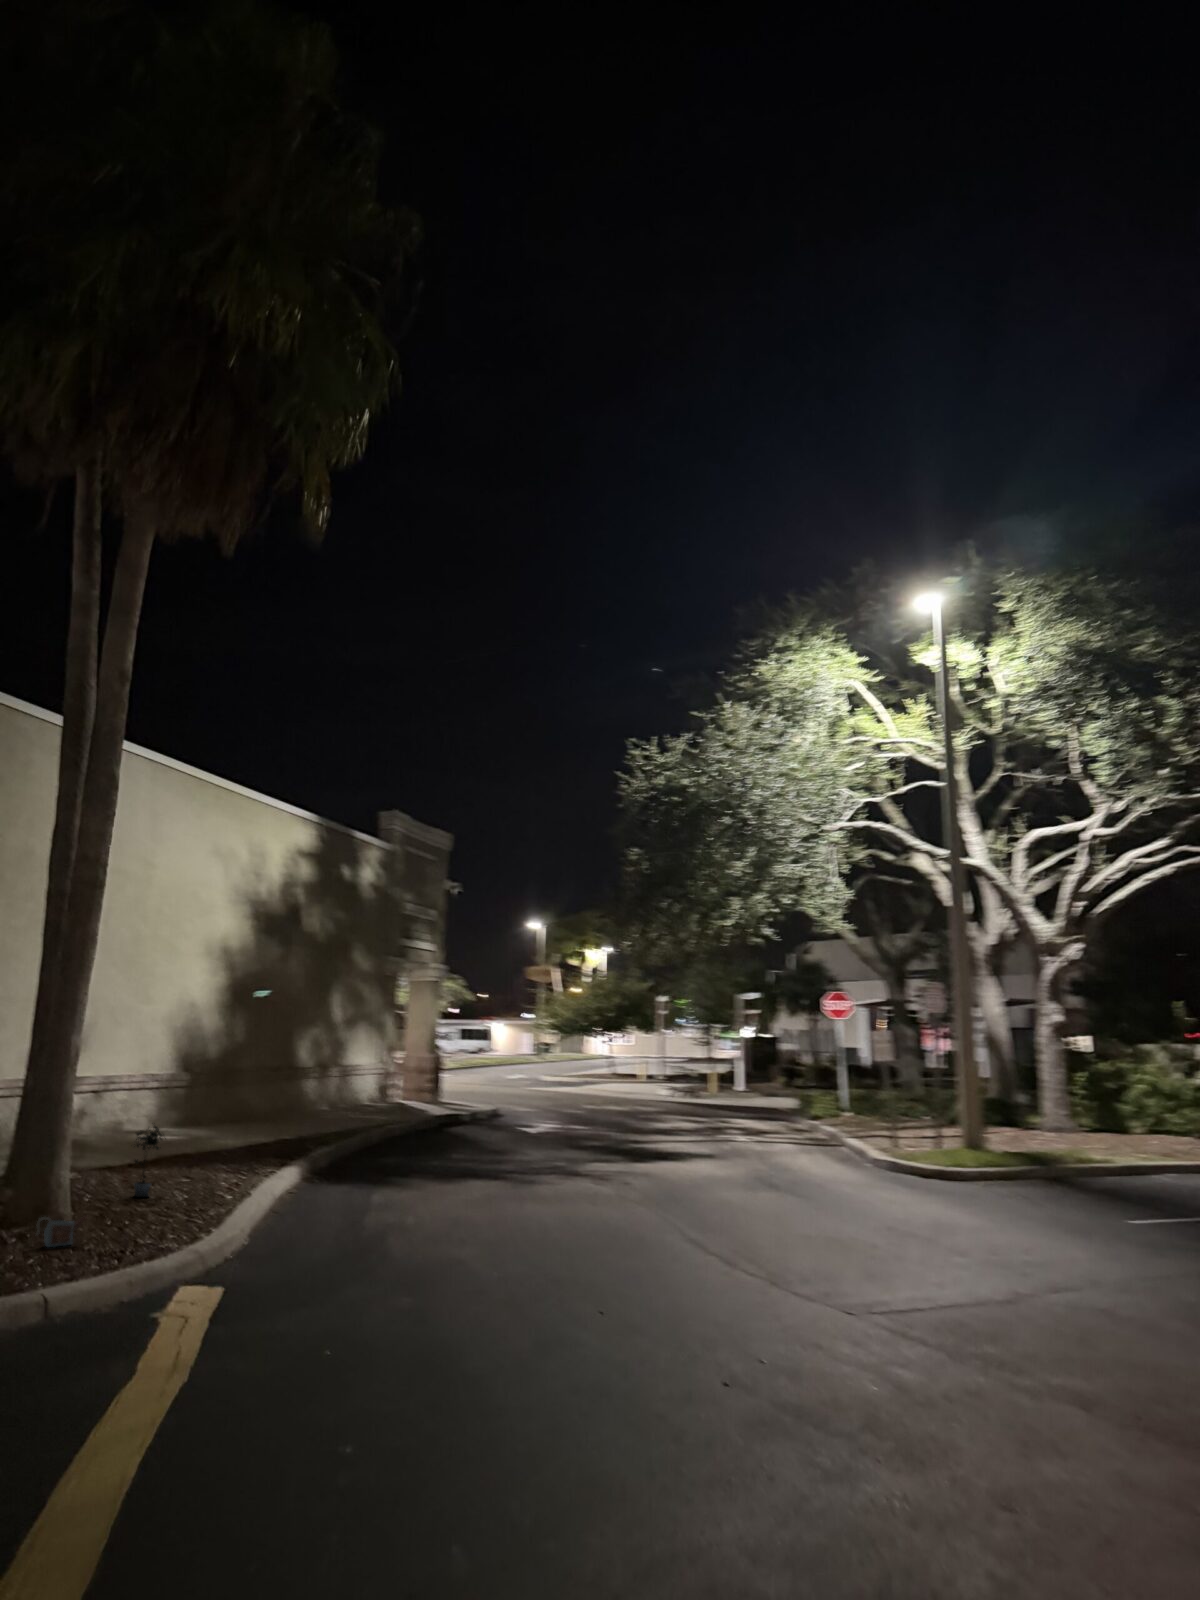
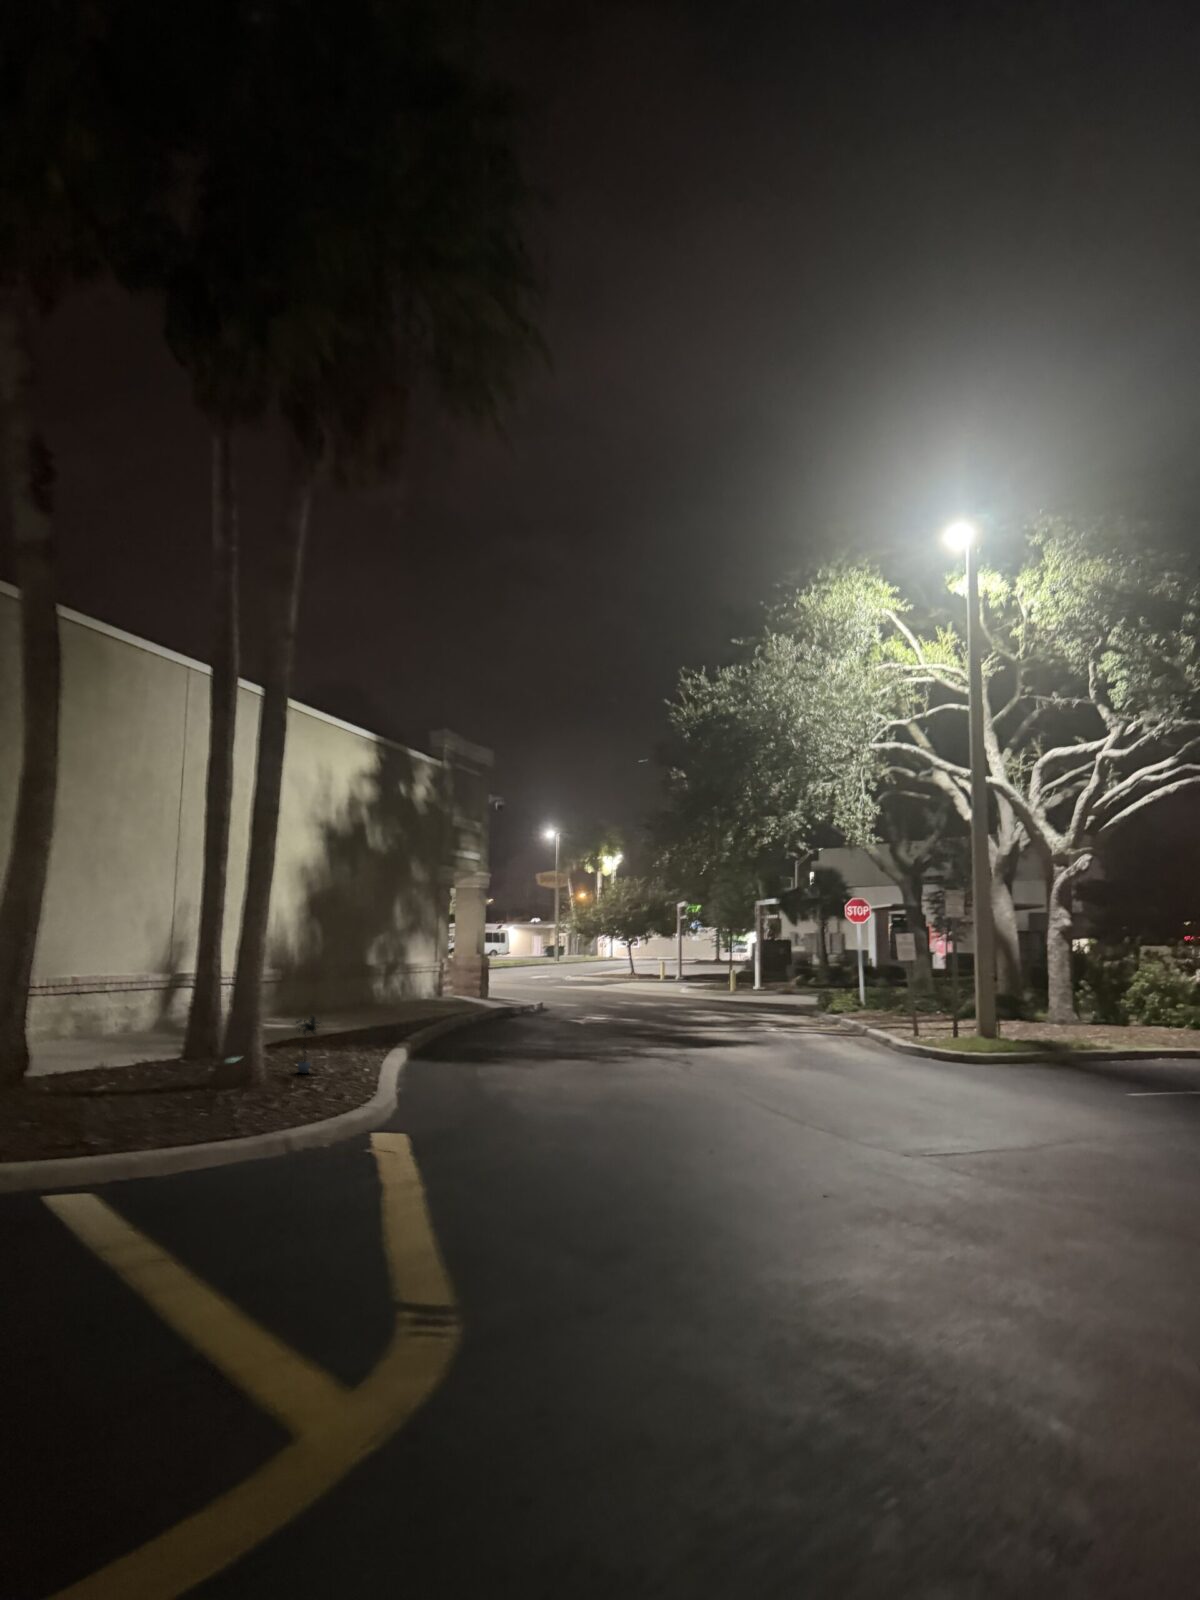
watering can: present [36,1215,87,1247] -> none [254,1083,292,1108]

